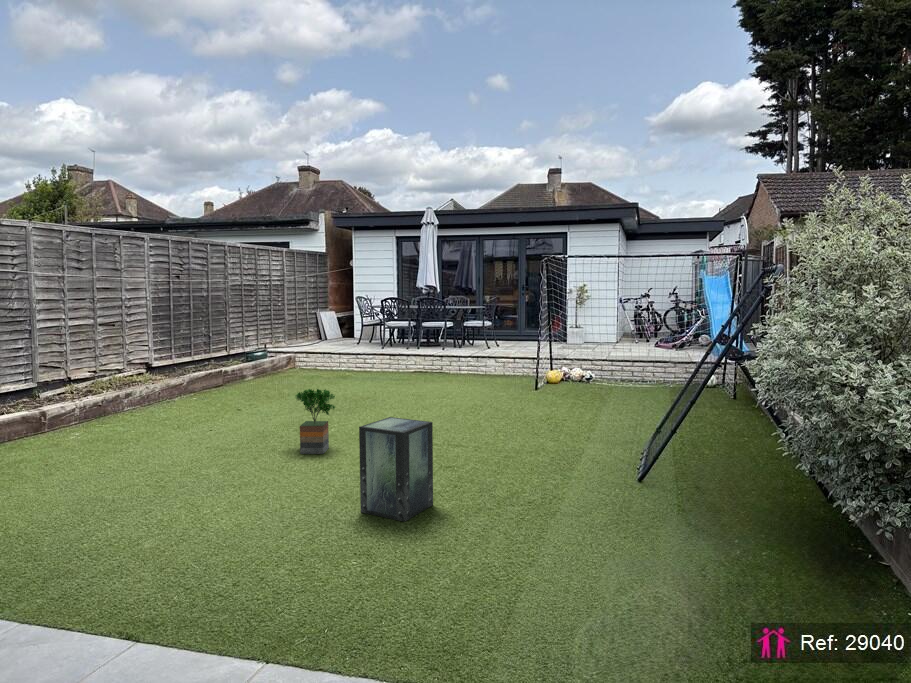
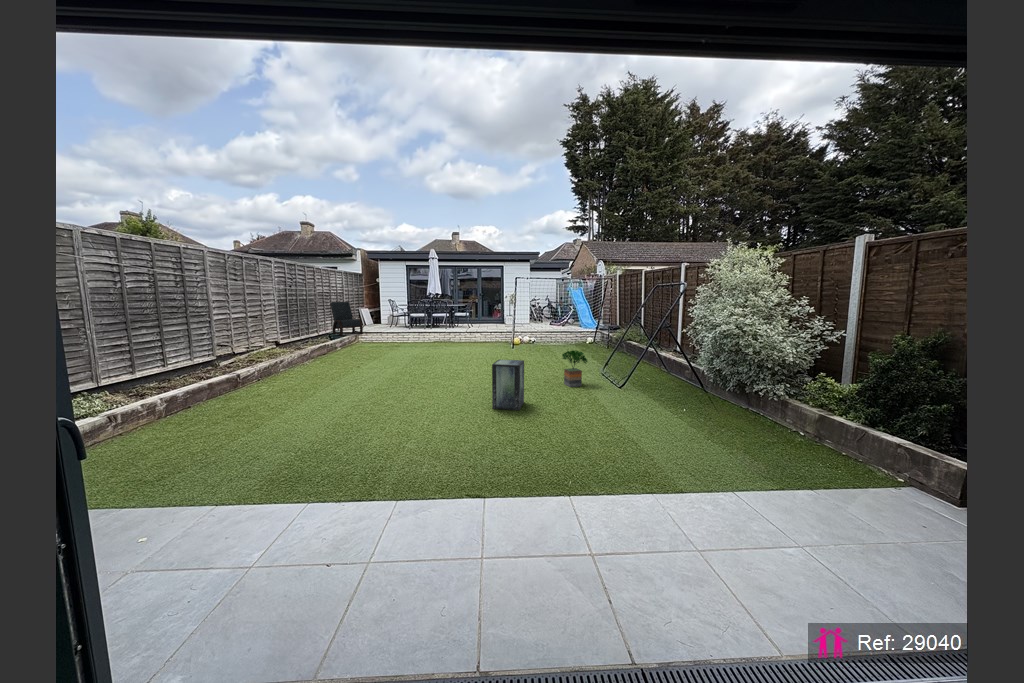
lounge chair: none [256,300,300,356] -> present [330,302,363,336]
potted tree: present [295,389,335,454] -> present [562,350,588,387]

